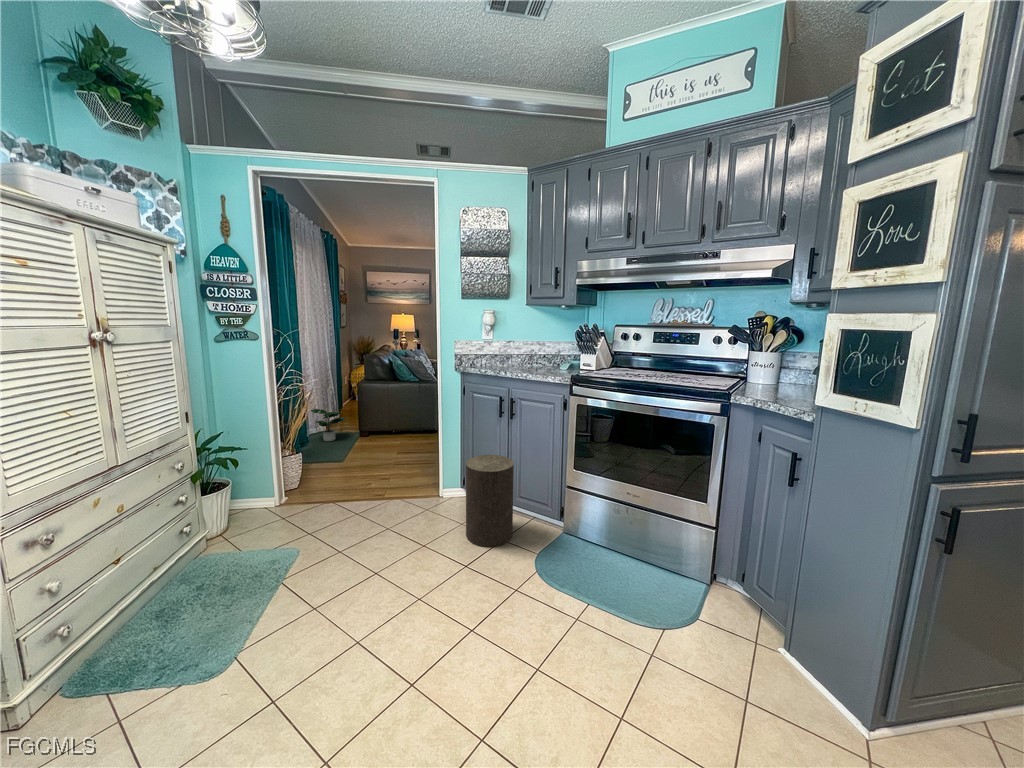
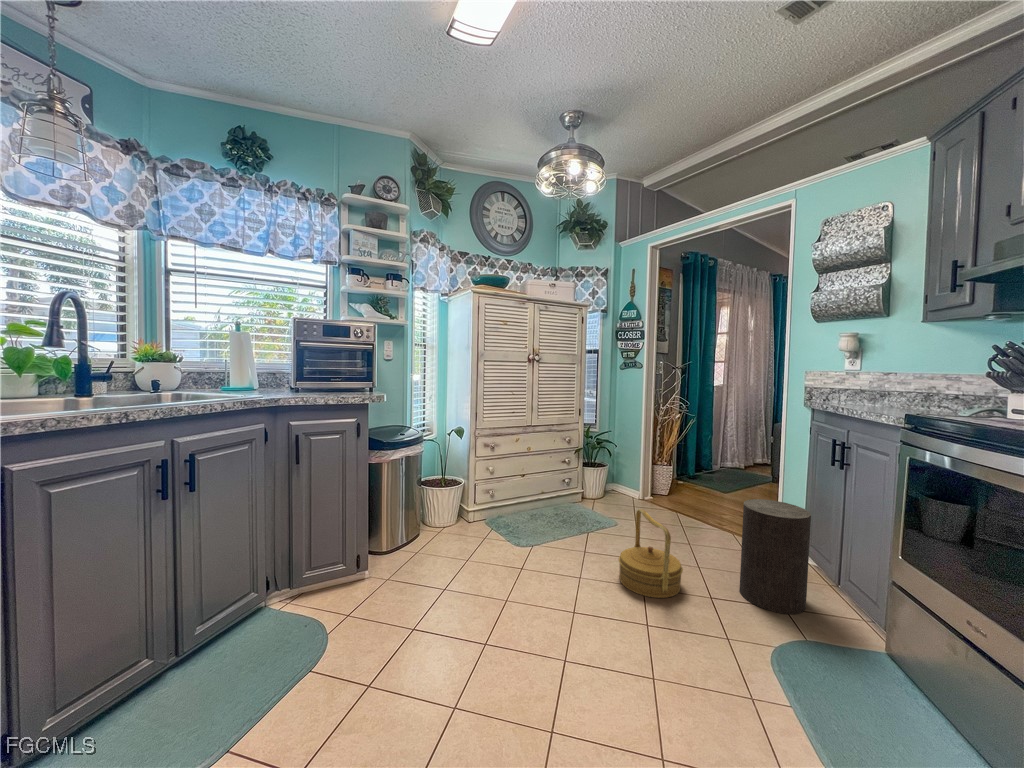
potted plant: present [311,409,345,441] -> none [719,444,754,479]
basket: none [383,516,453,610] -> present [619,509,683,598]

